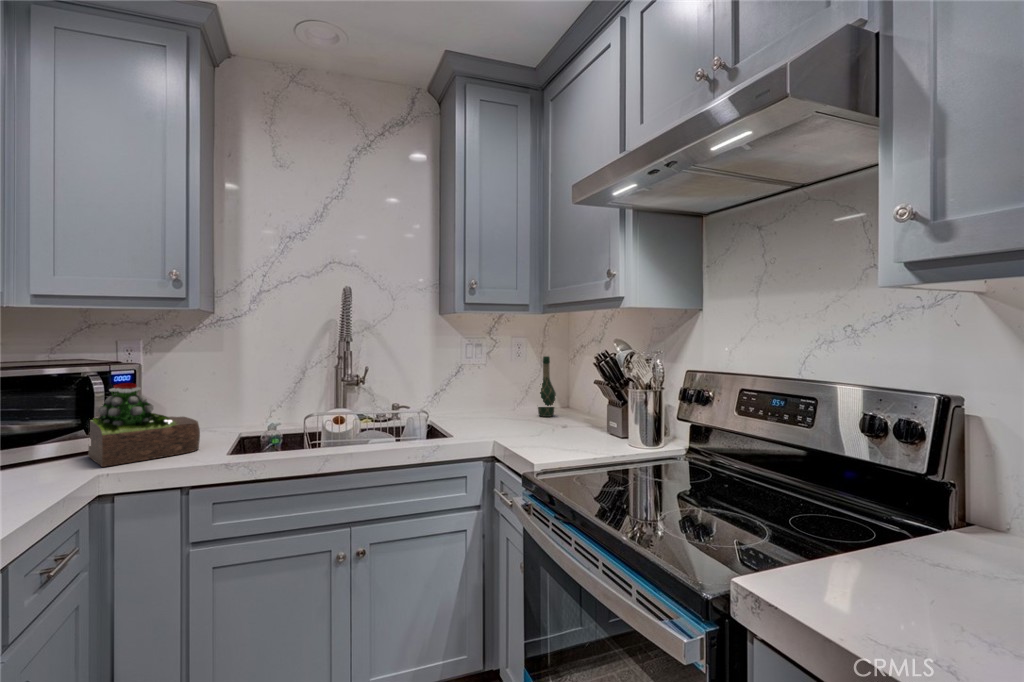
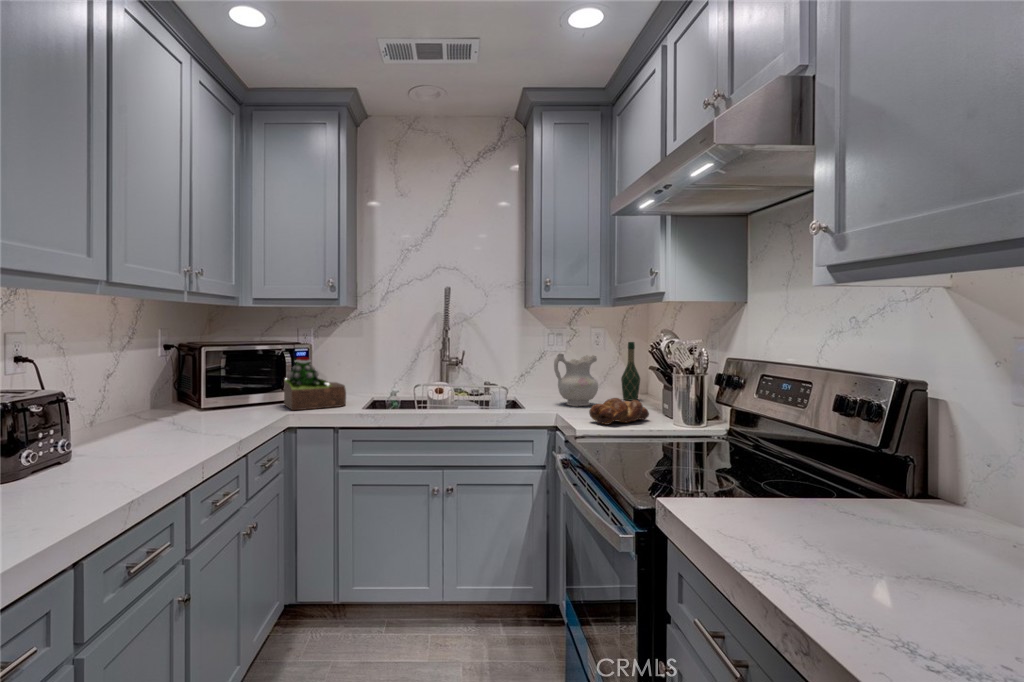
ceramic pitcher: none [477,370,523,428] -> present [554,354,598,406]
bread loaf: none [539,419,597,452] -> present [589,398,649,425]

